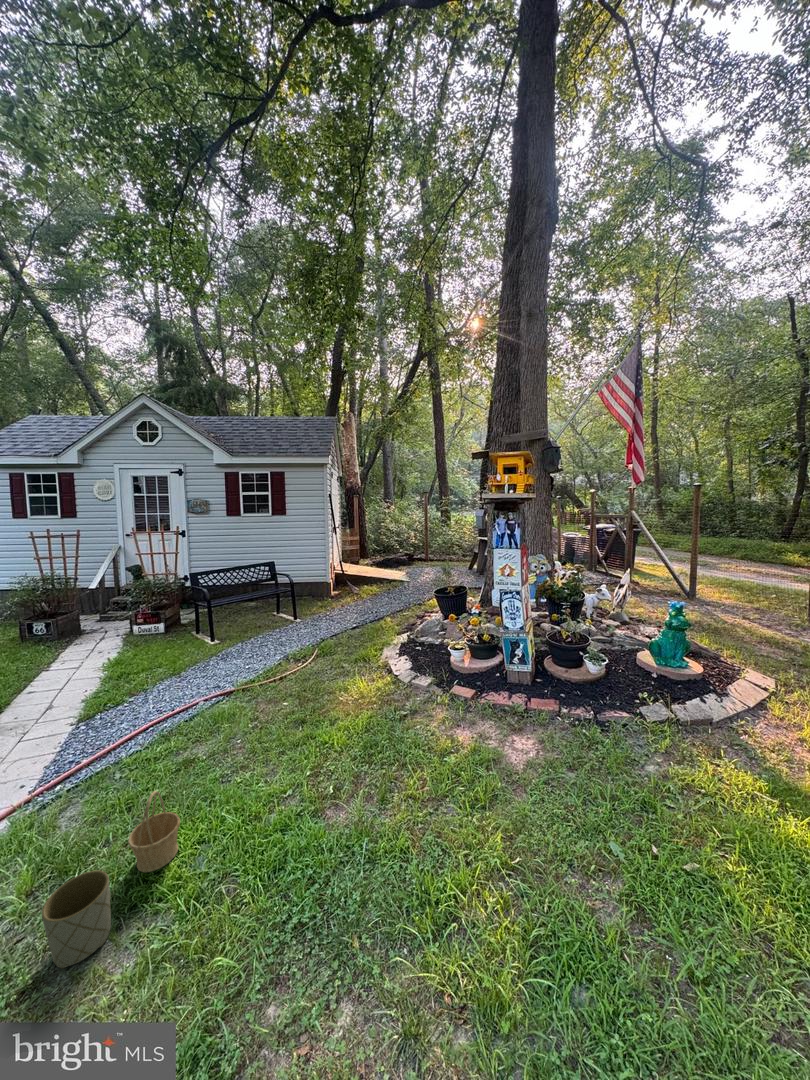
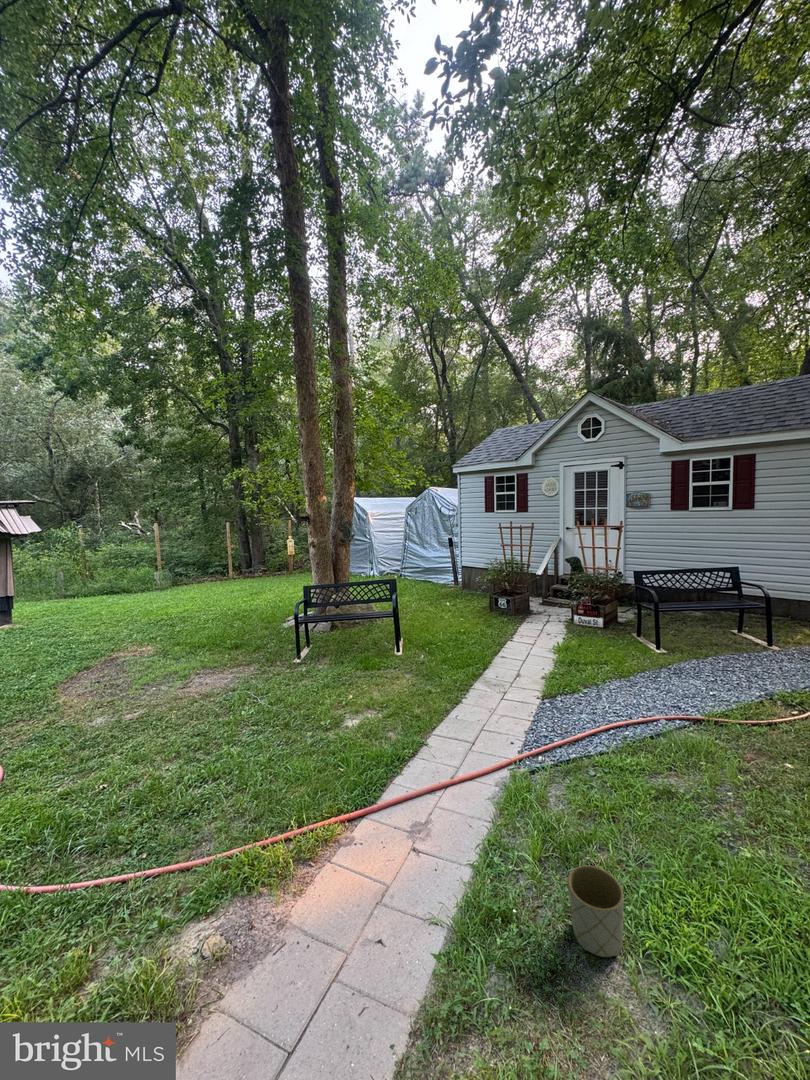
basket: present [128,791,180,872] -> none [627,818,683,908]

